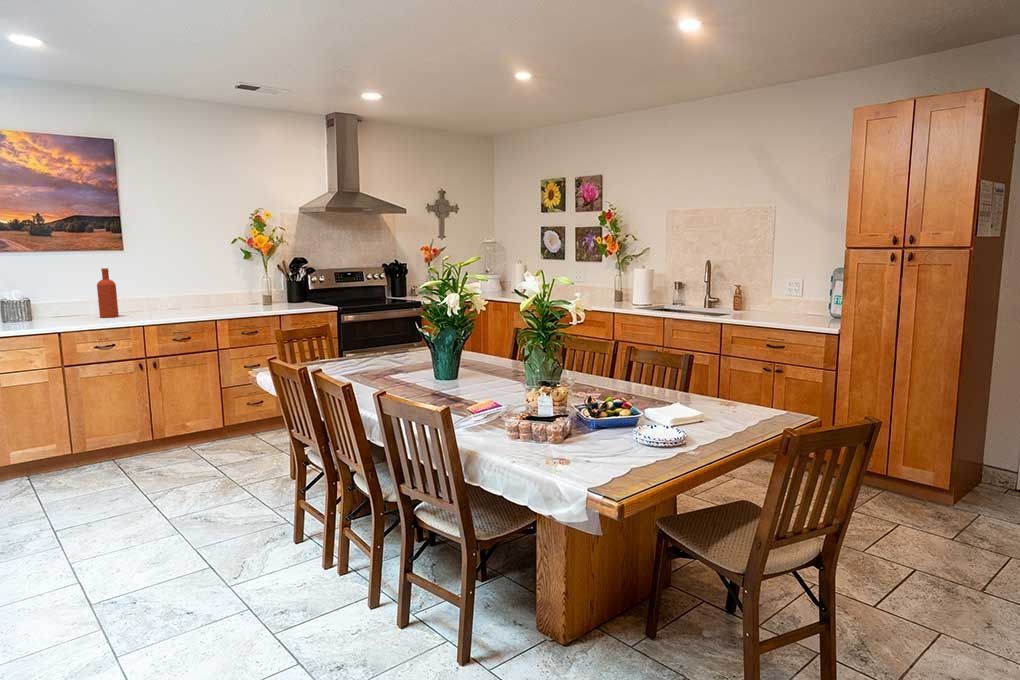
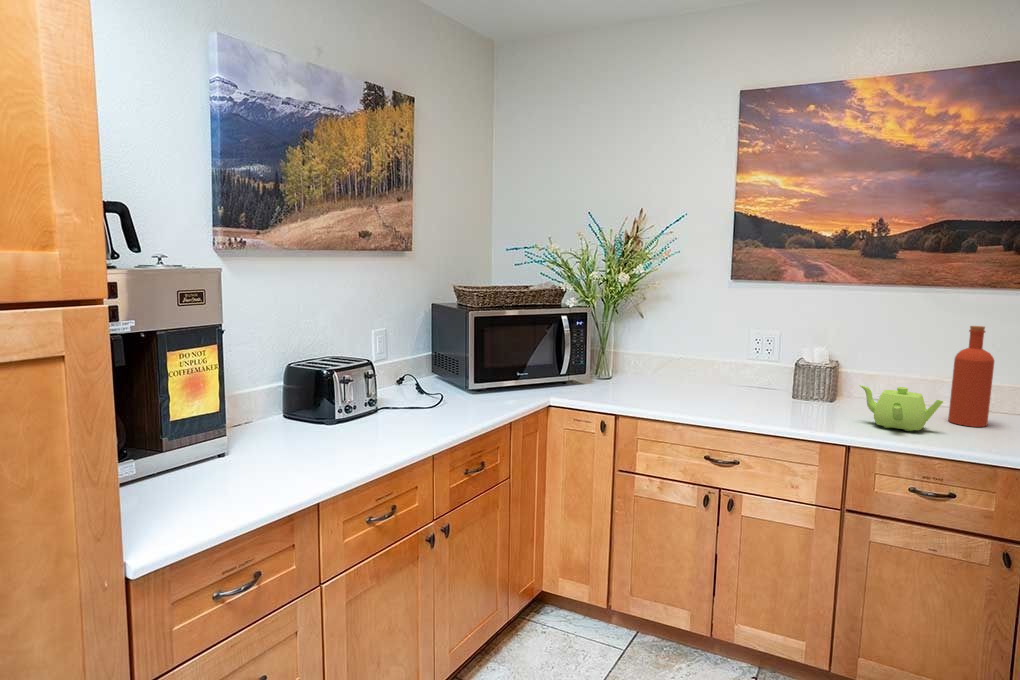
teapot: none [54,301,99,323] -> present [860,385,943,431]

